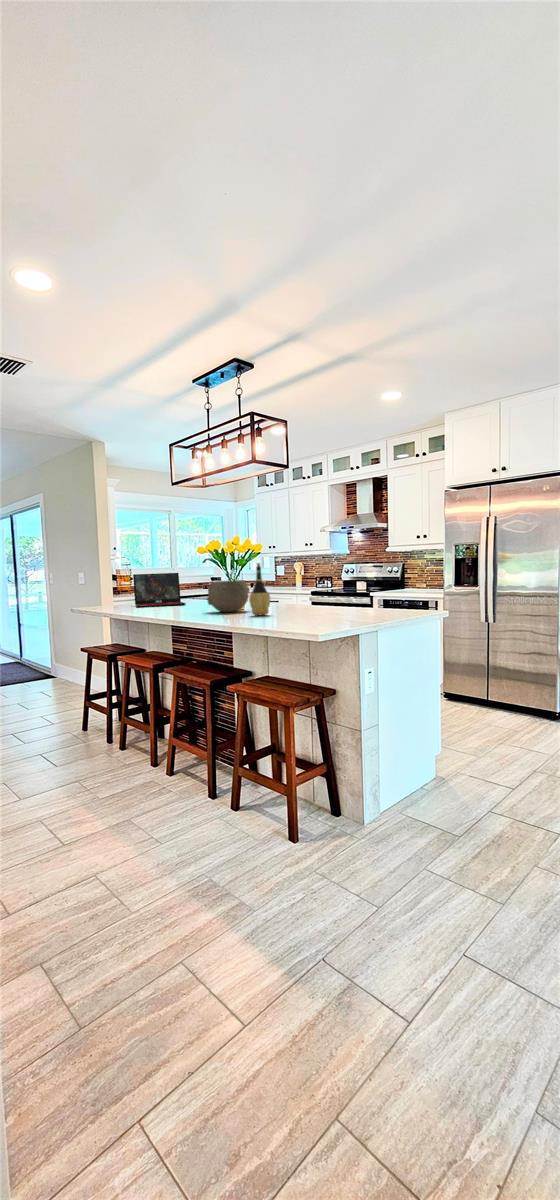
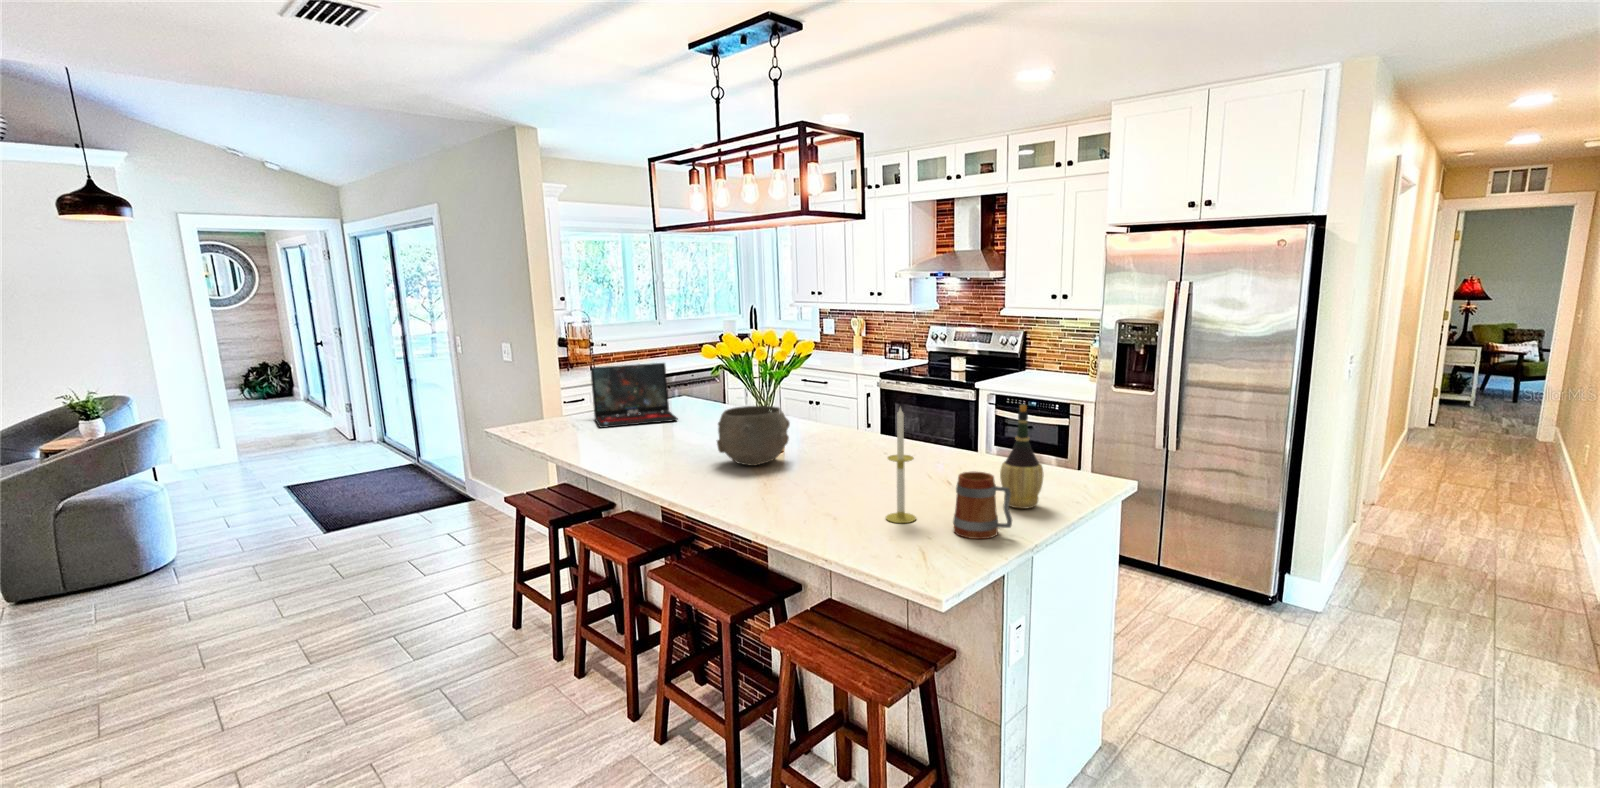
candle: none [298,556,315,620] -> present [886,408,916,523]
wine bottle: present [249,563,270,615] -> present [1000,405,1044,509]
mug: none [333,589,364,622] -> present [953,472,1012,539]

